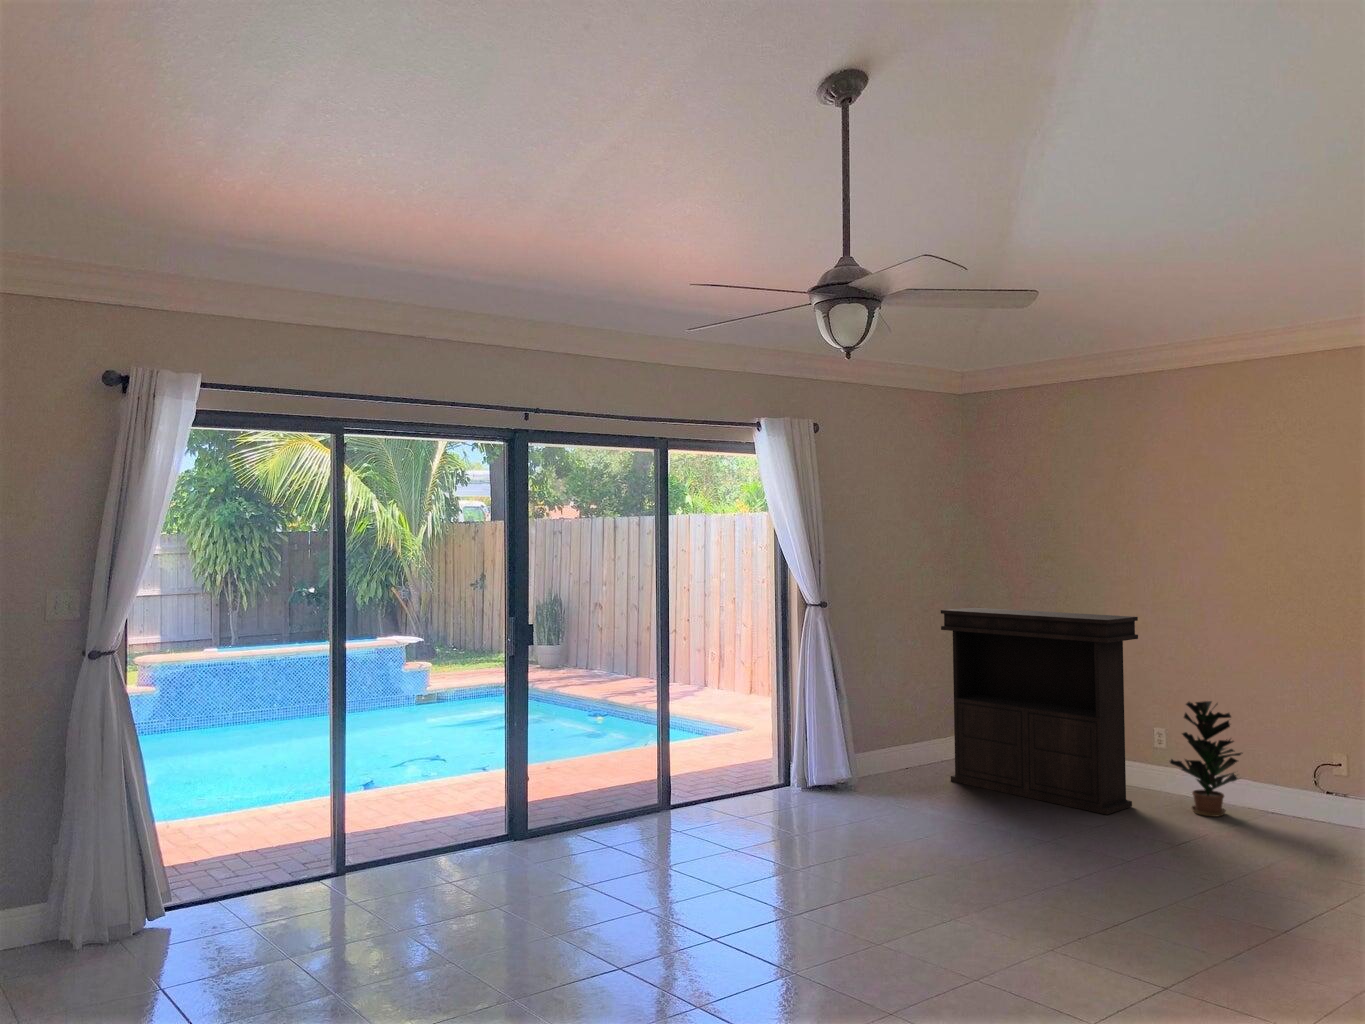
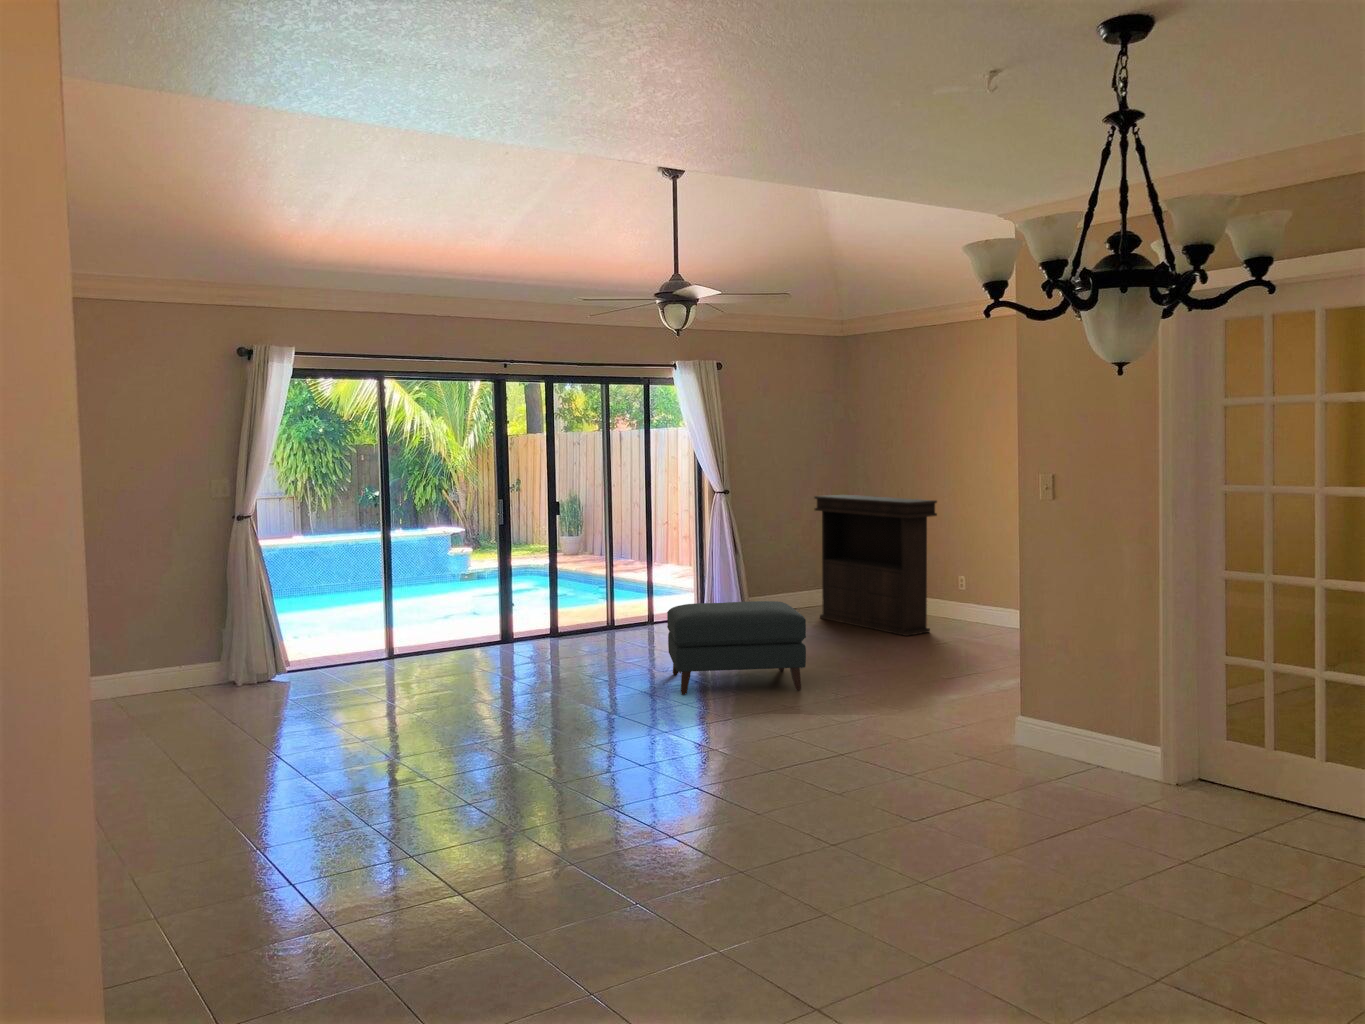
potted plant: present [1170,701,1241,817] -> none [954,559,1003,638]
ottoman: none [816,783,1075,963] -> present [667,601,806,695]

